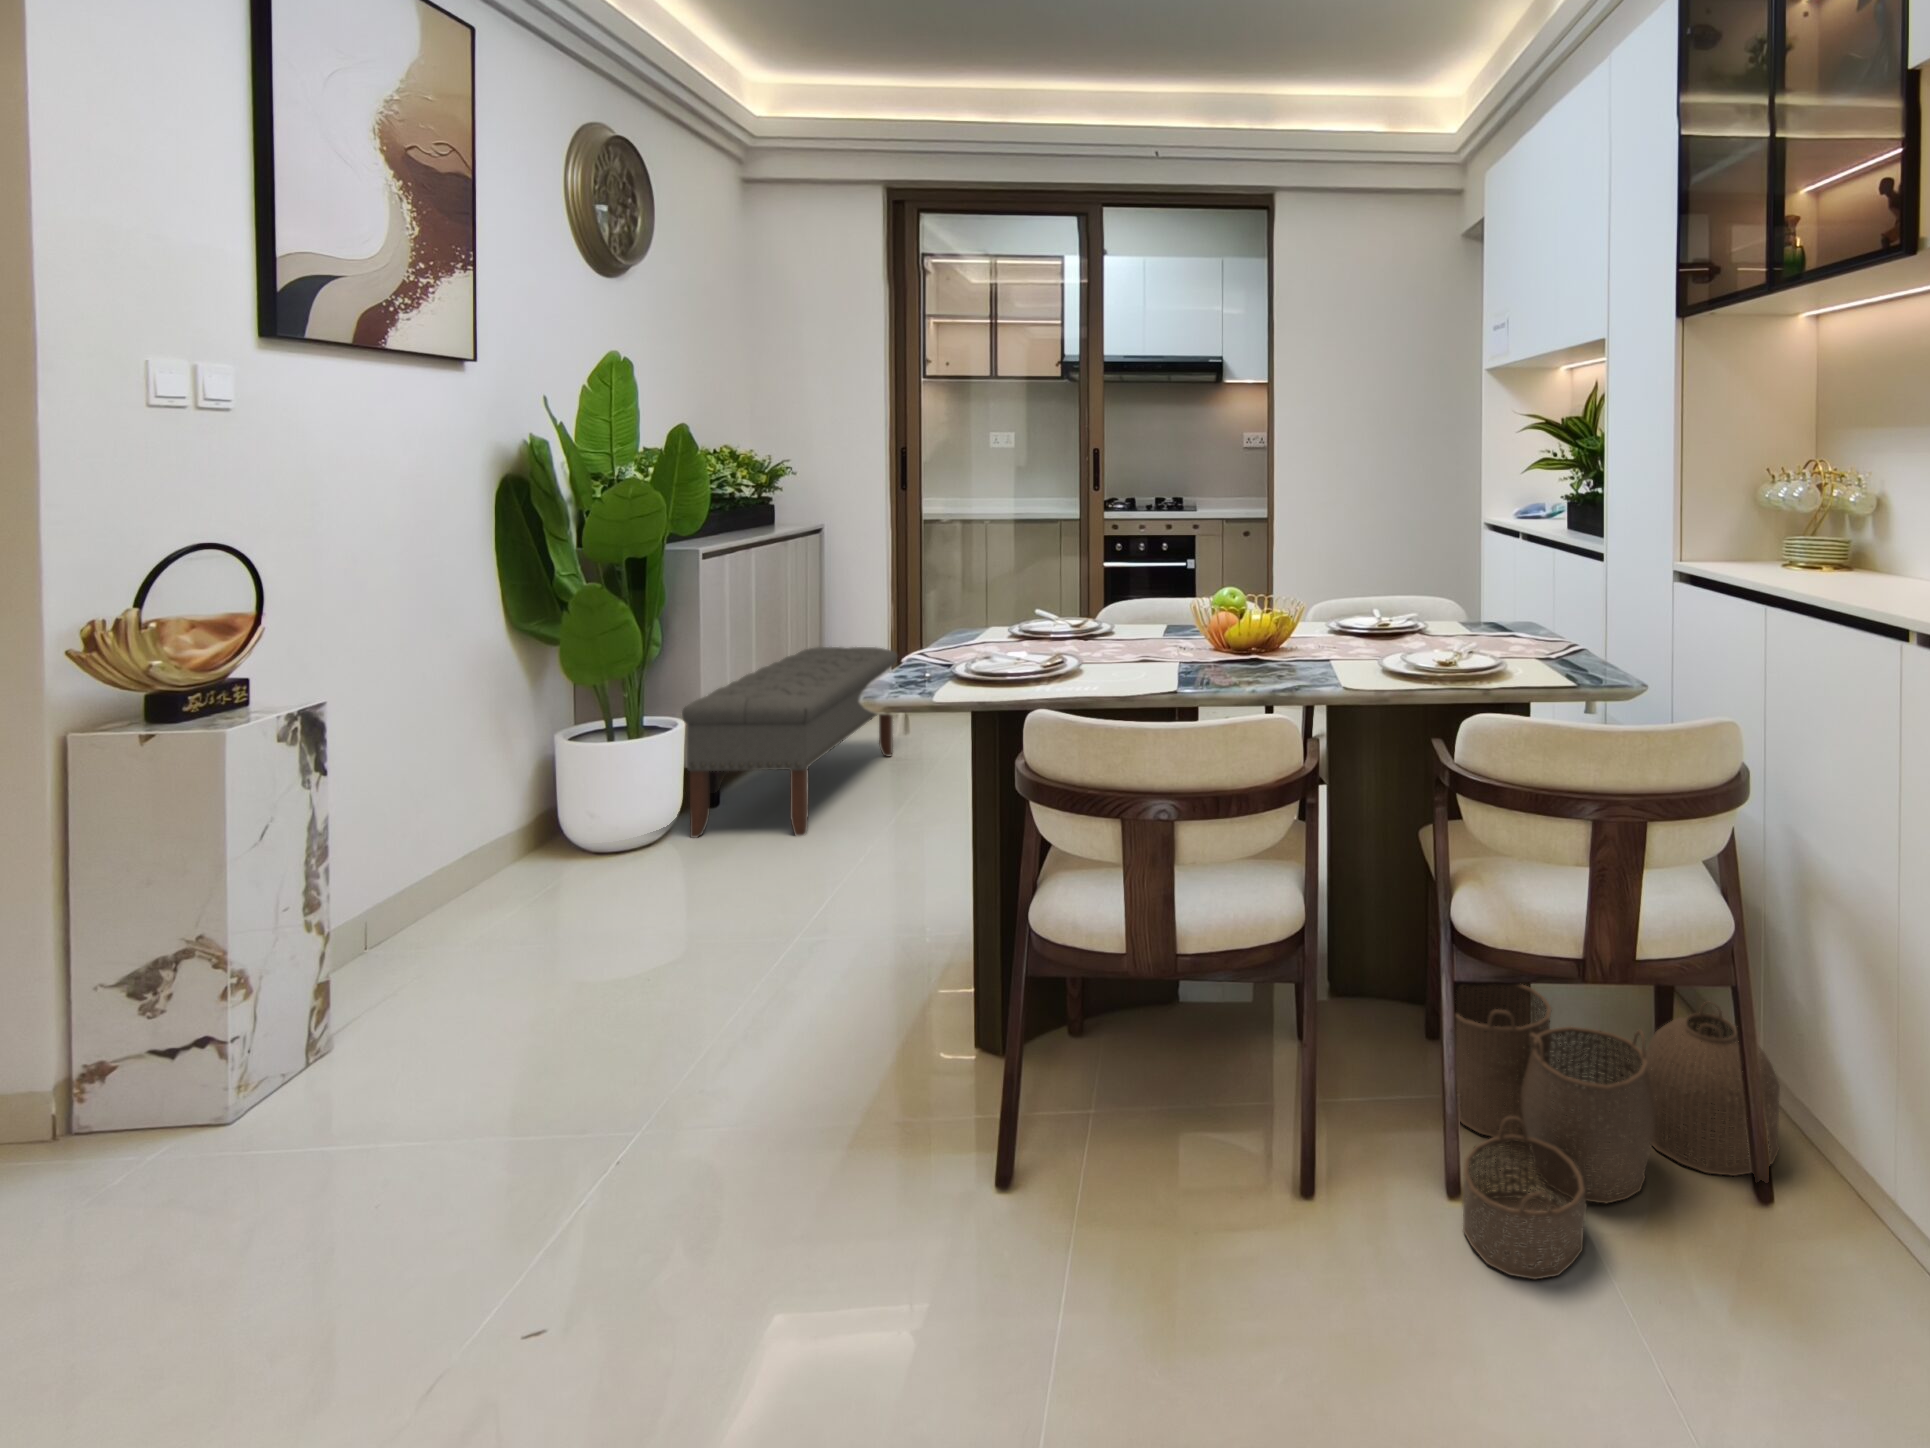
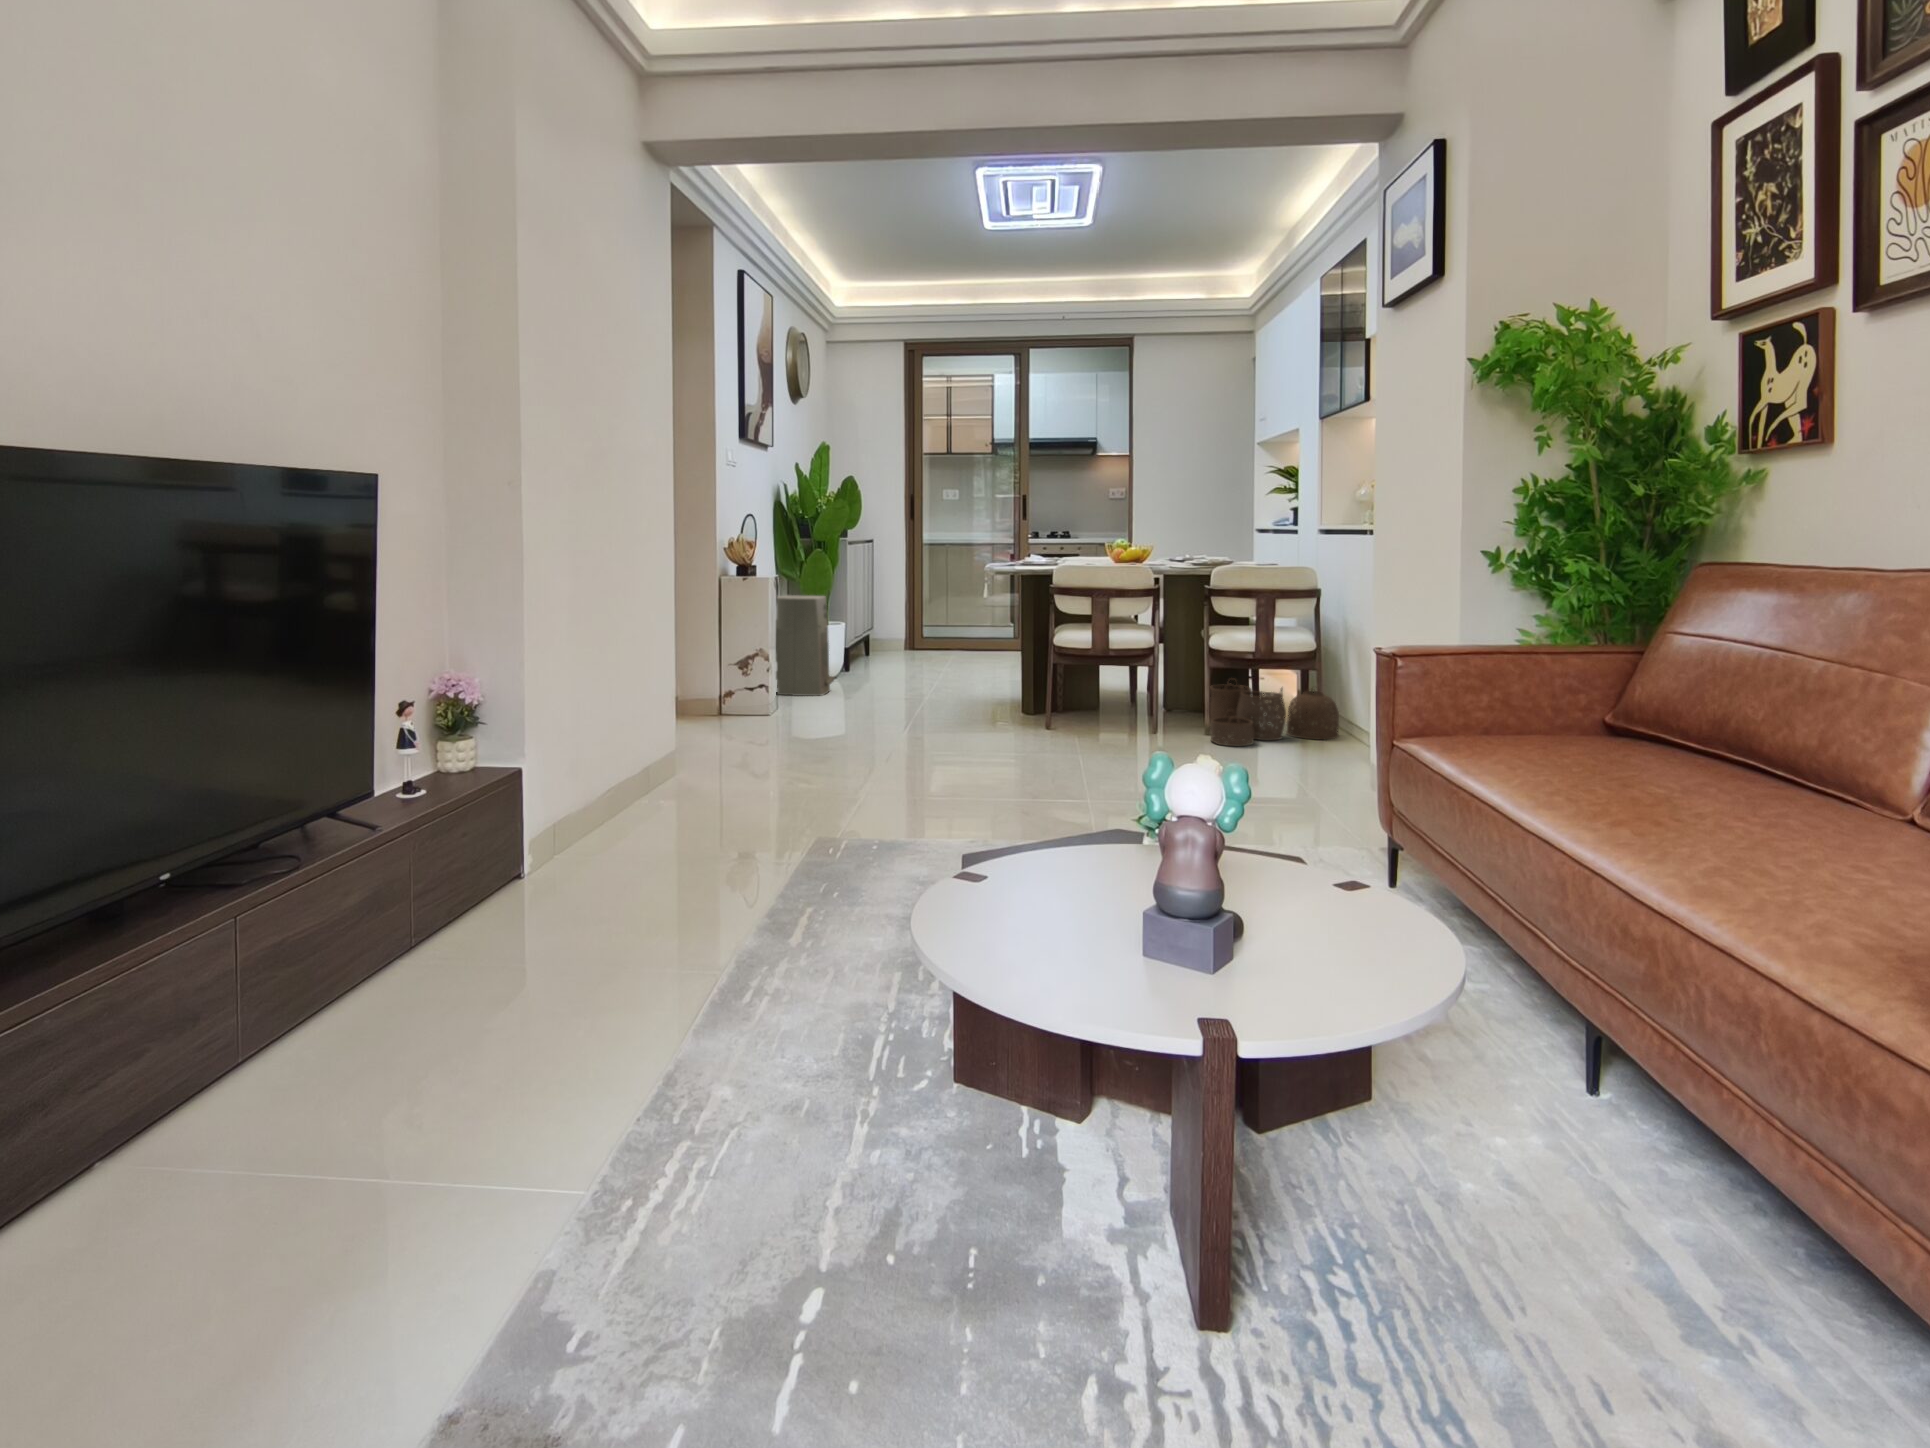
bench: present [682,647,897,838] -> none [843,603,921,680]
air purifier: none [421,691,612,942] -> present [776,595,834,696]

